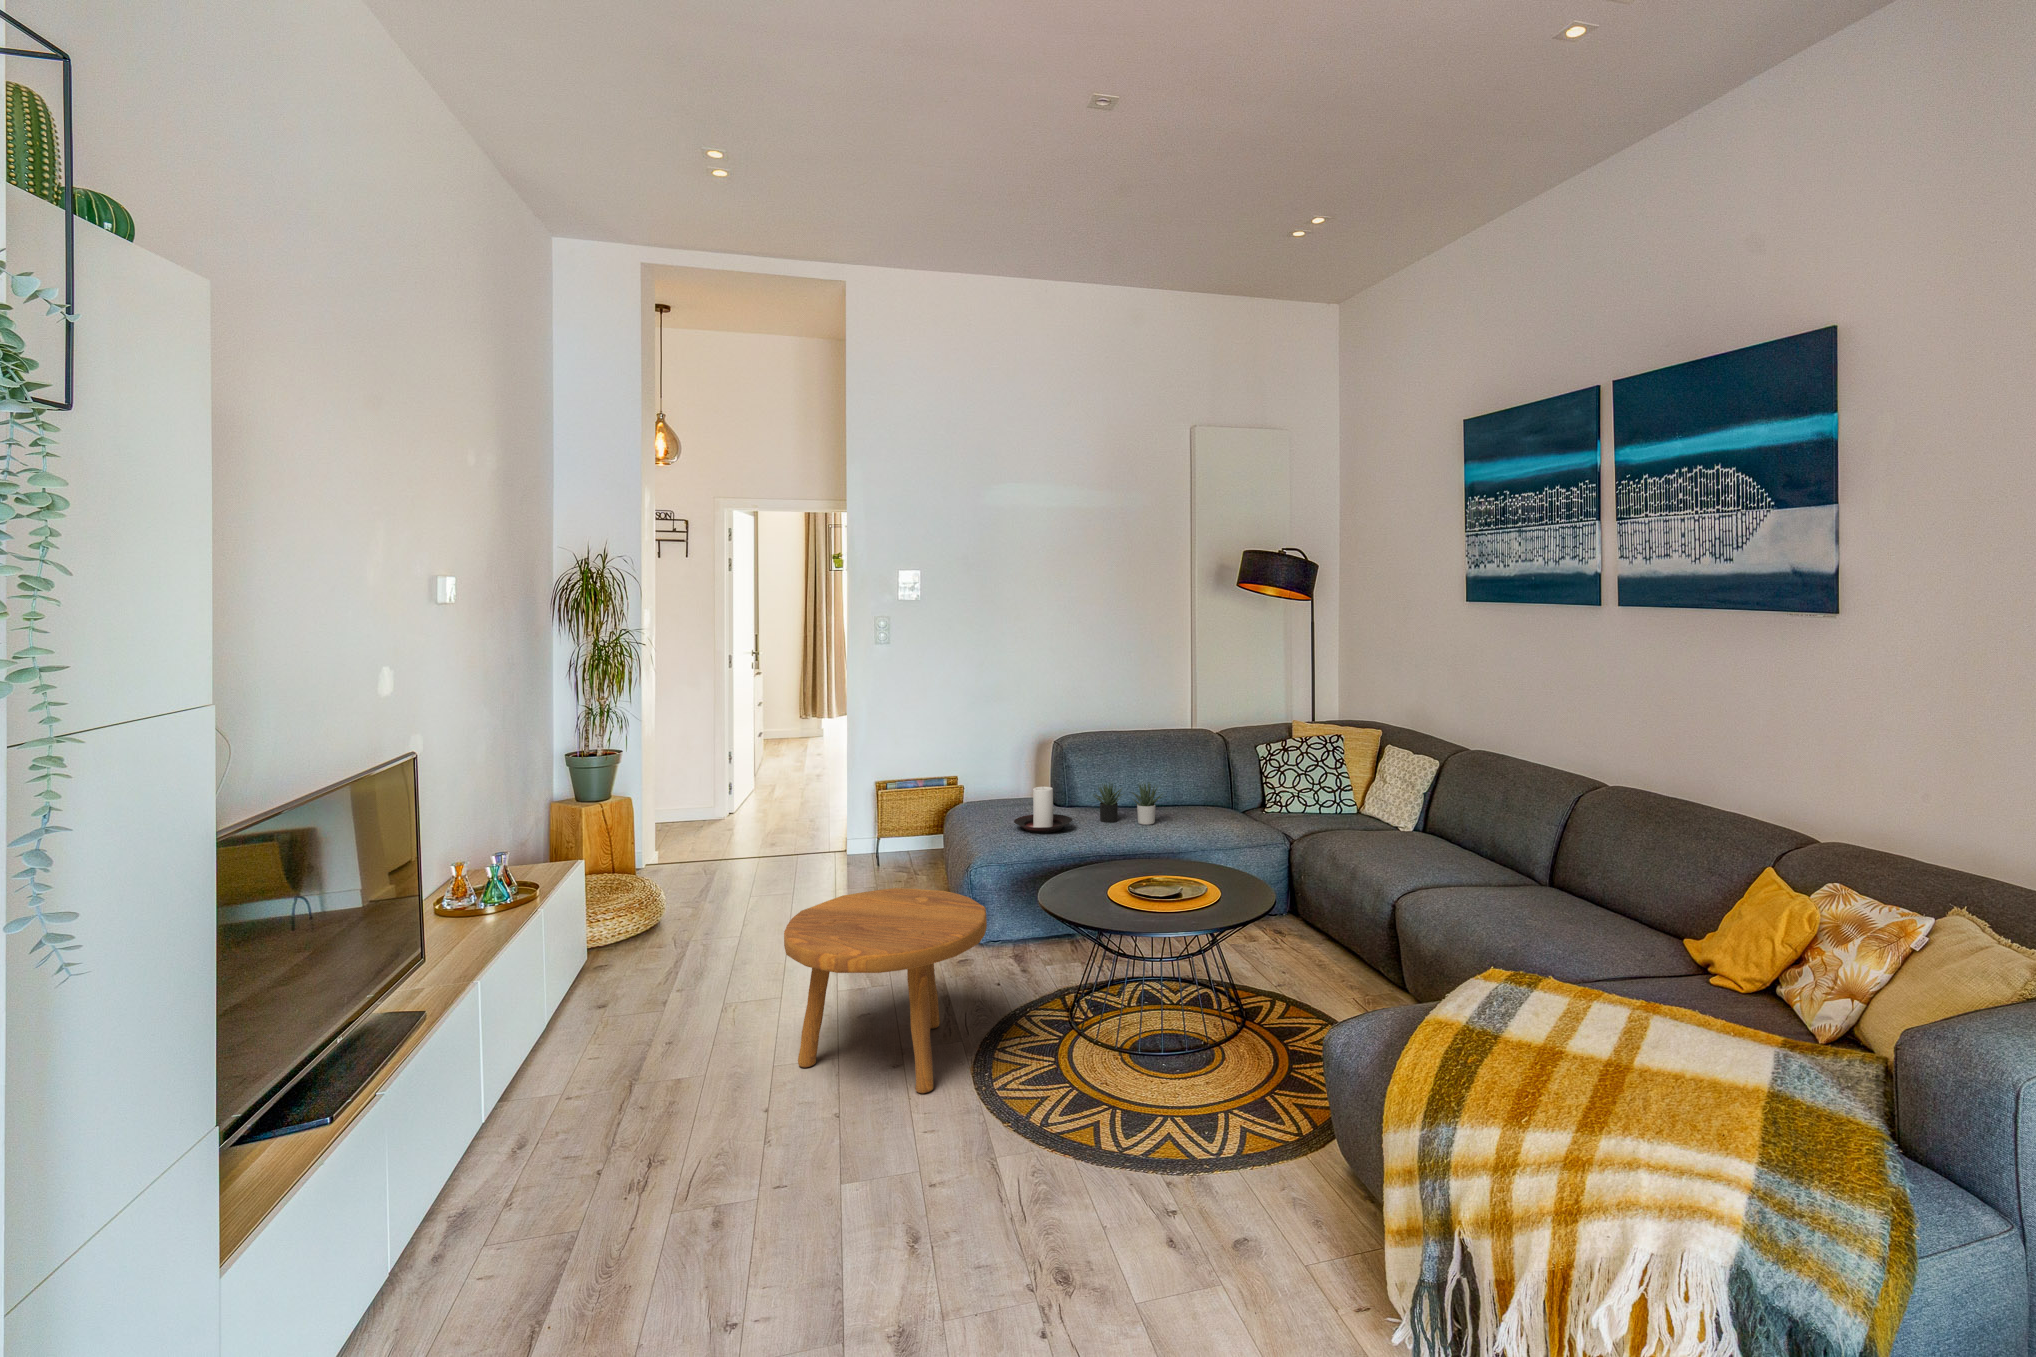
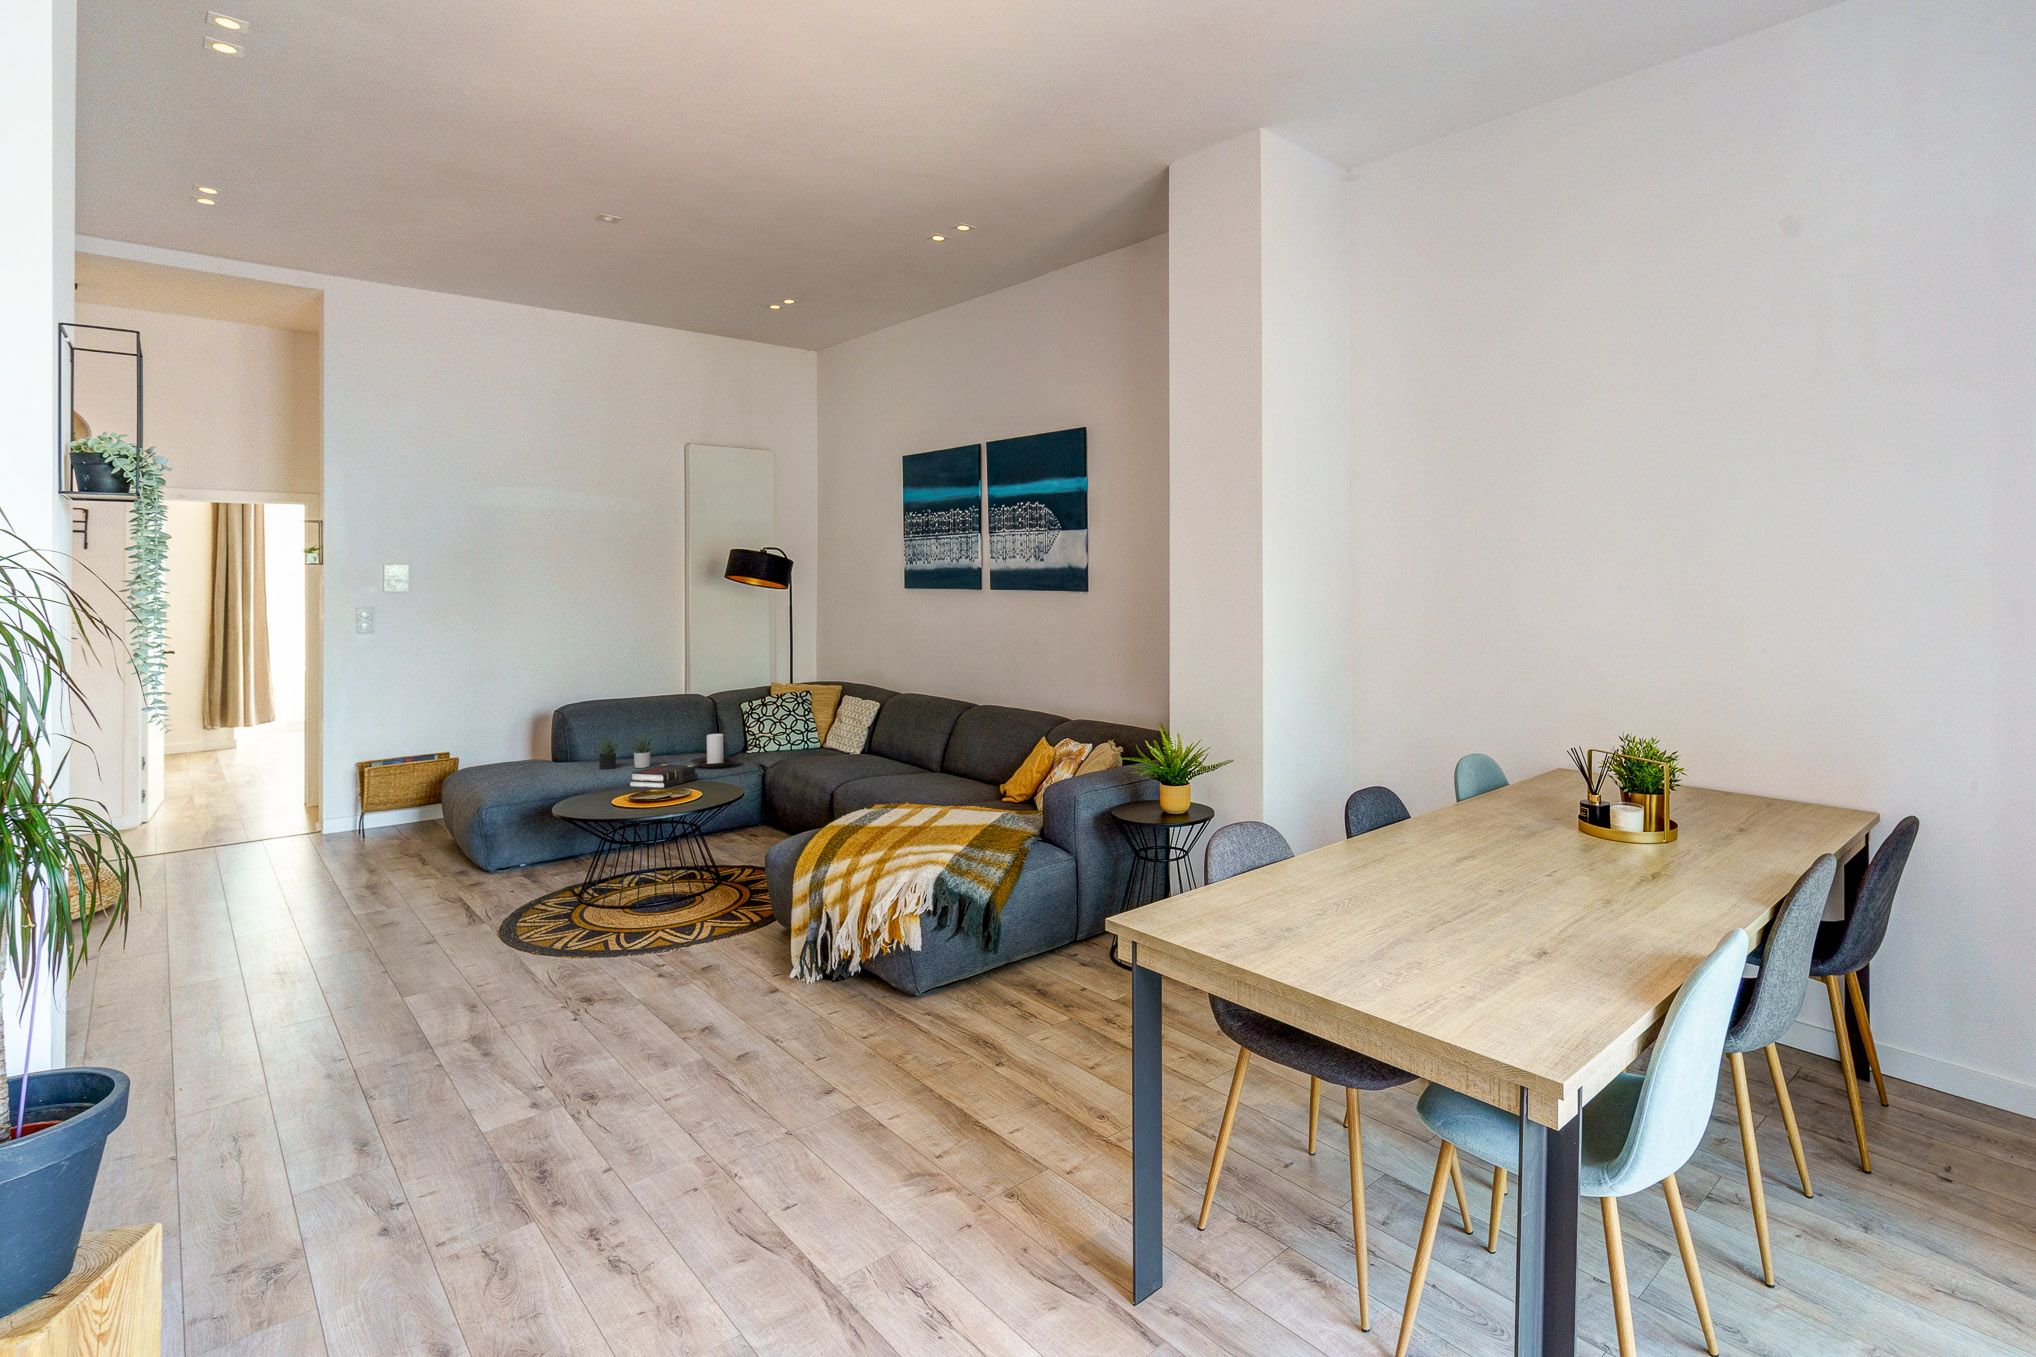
candle holder: present [1014,786,1072,833] -> present [691,734,739,768]
book: none [1130,830,1211,869] -> present [630,764,697,788]
footstool: present [784,888,987,1093] -> none [326,813,511,952]

